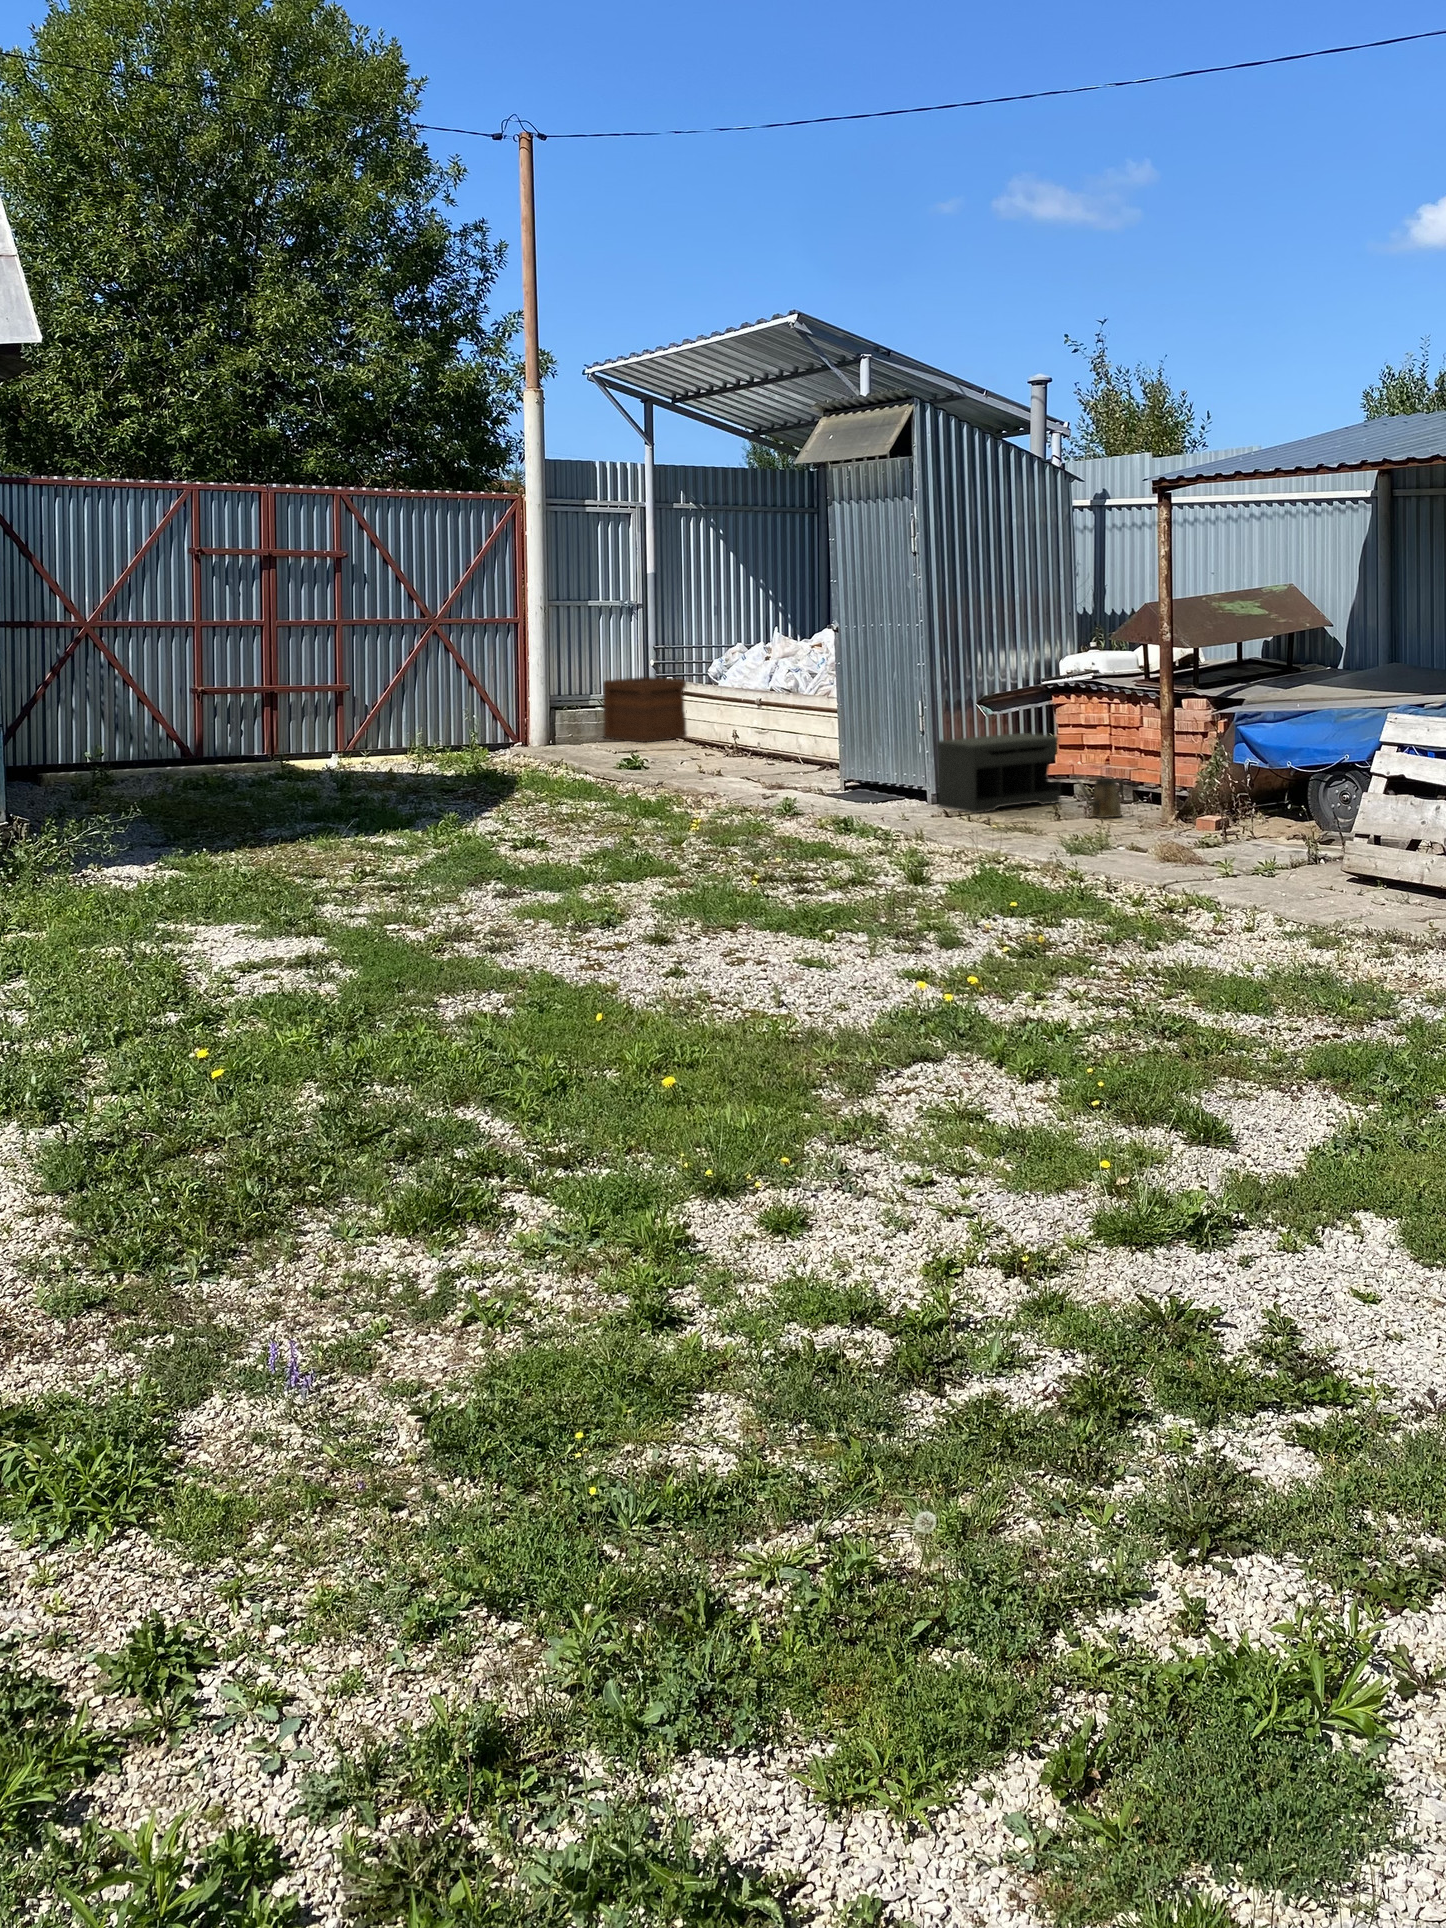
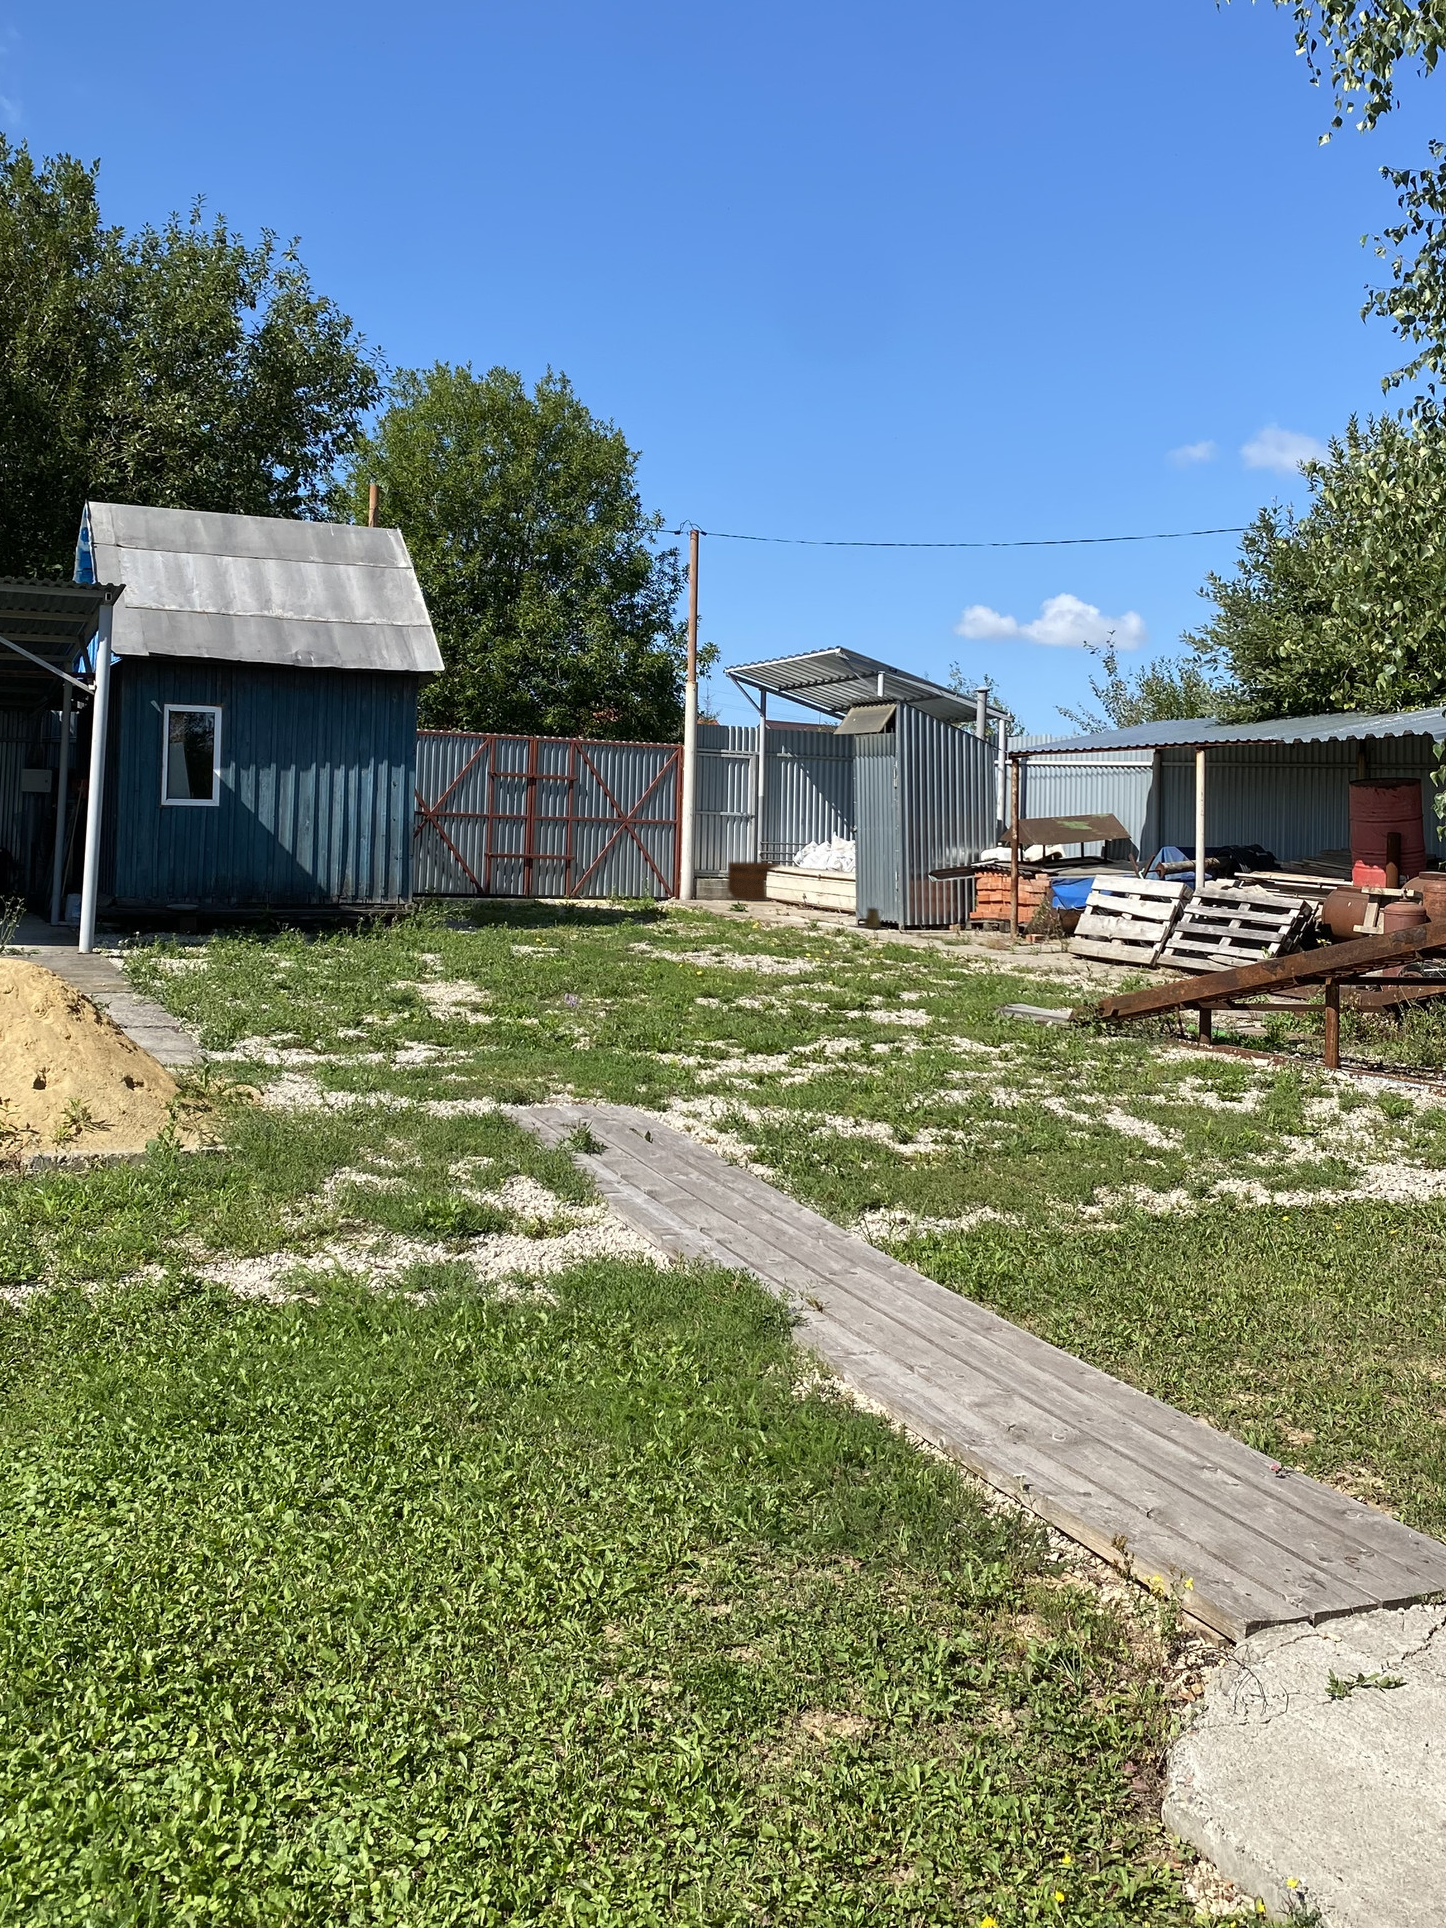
bench: present [937,733,1061,813] -> none [900,892,973,932]
watering can: present [1076,779,1124,818] -> present [858,908,881,928]

